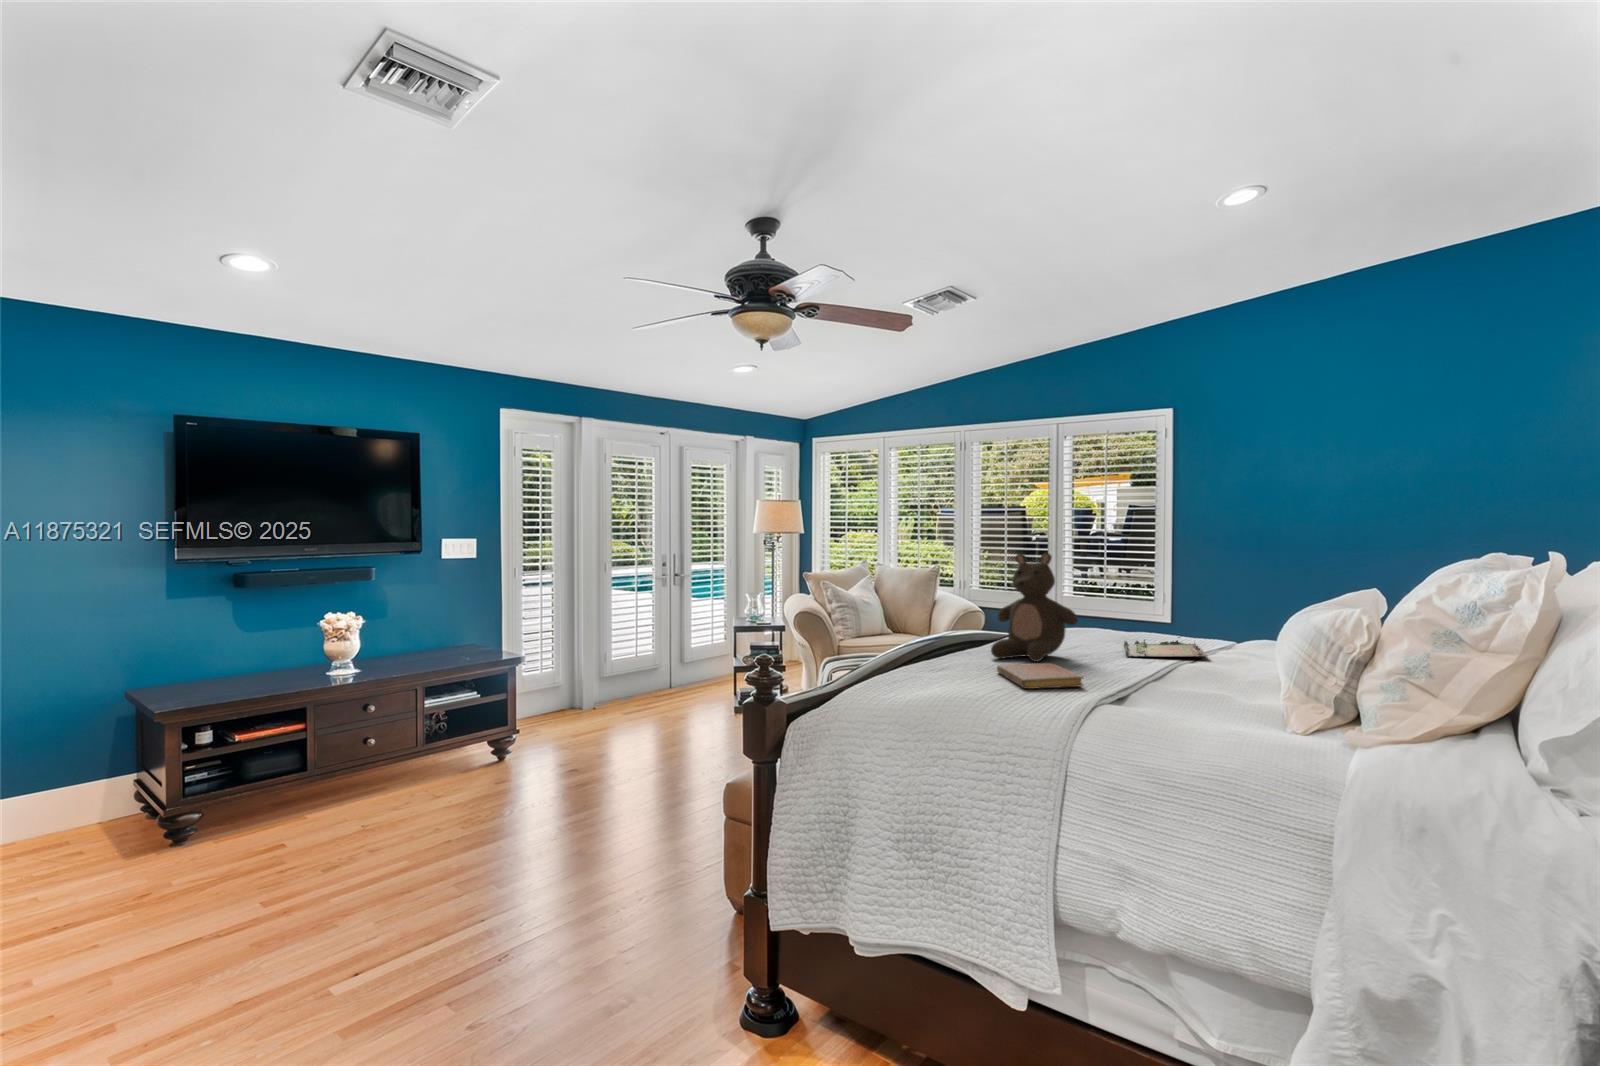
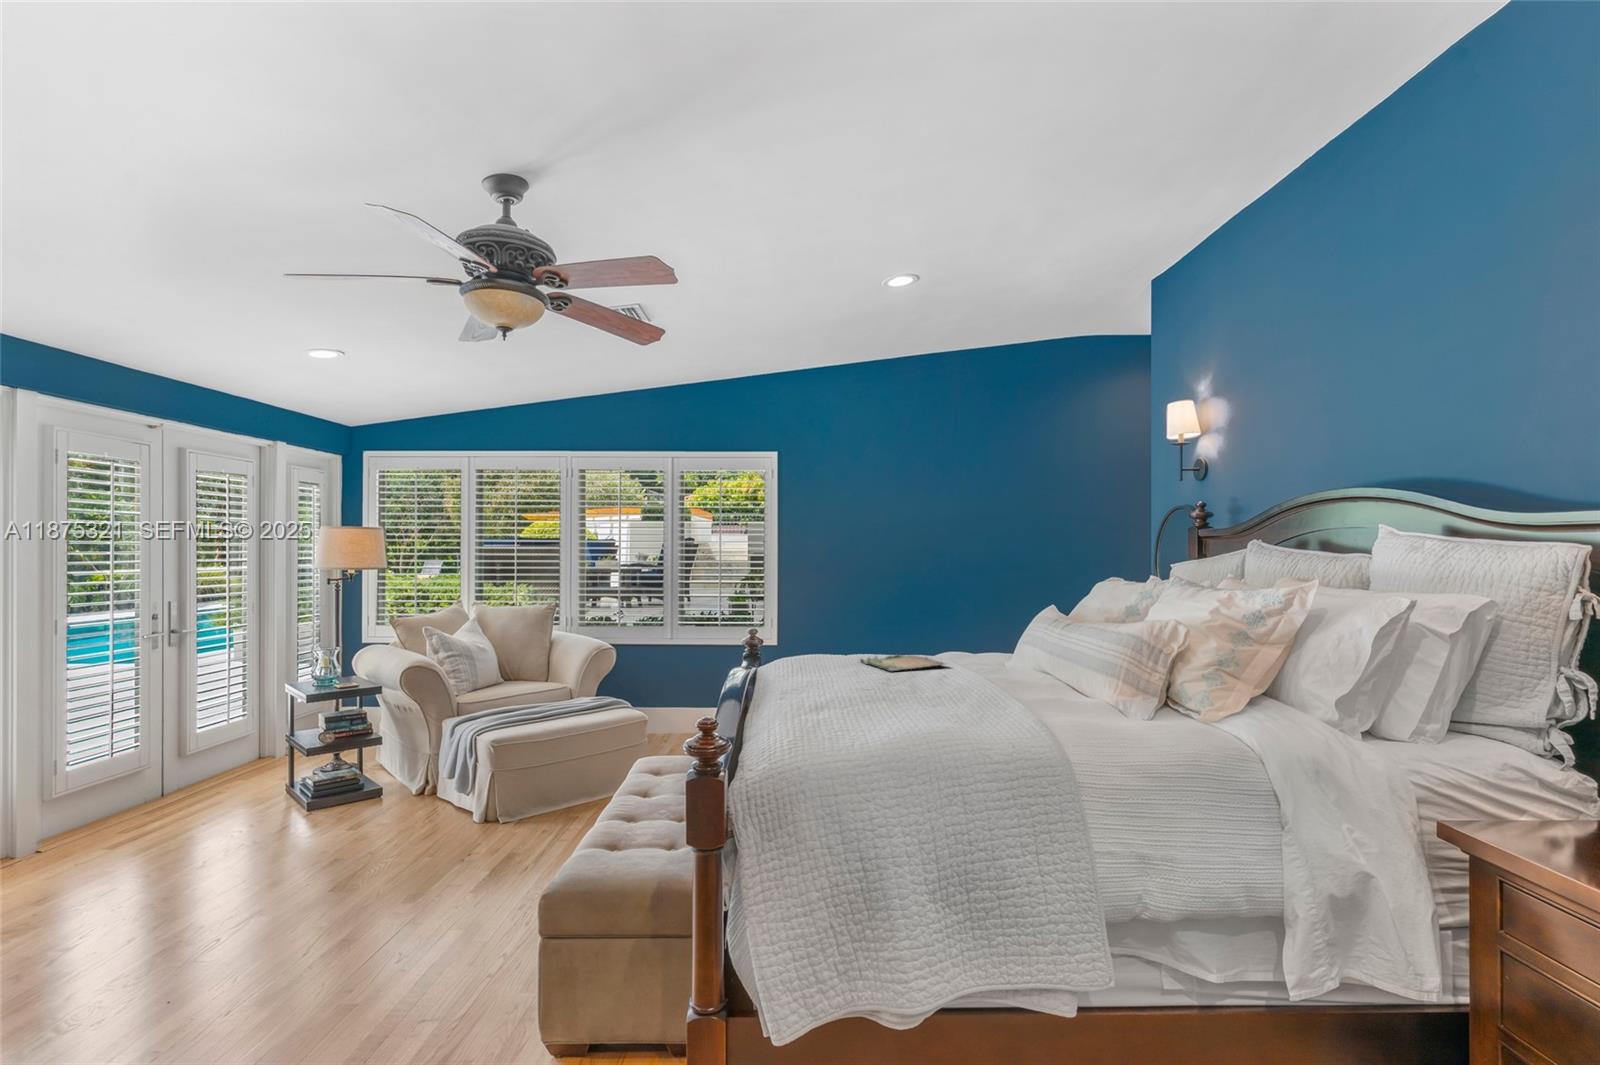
stuffed bear: present [991,553,1078,661] -> none [778,579,861,687]
notebook: present [997,663,1083,689] -> none [832,684,931,710]

